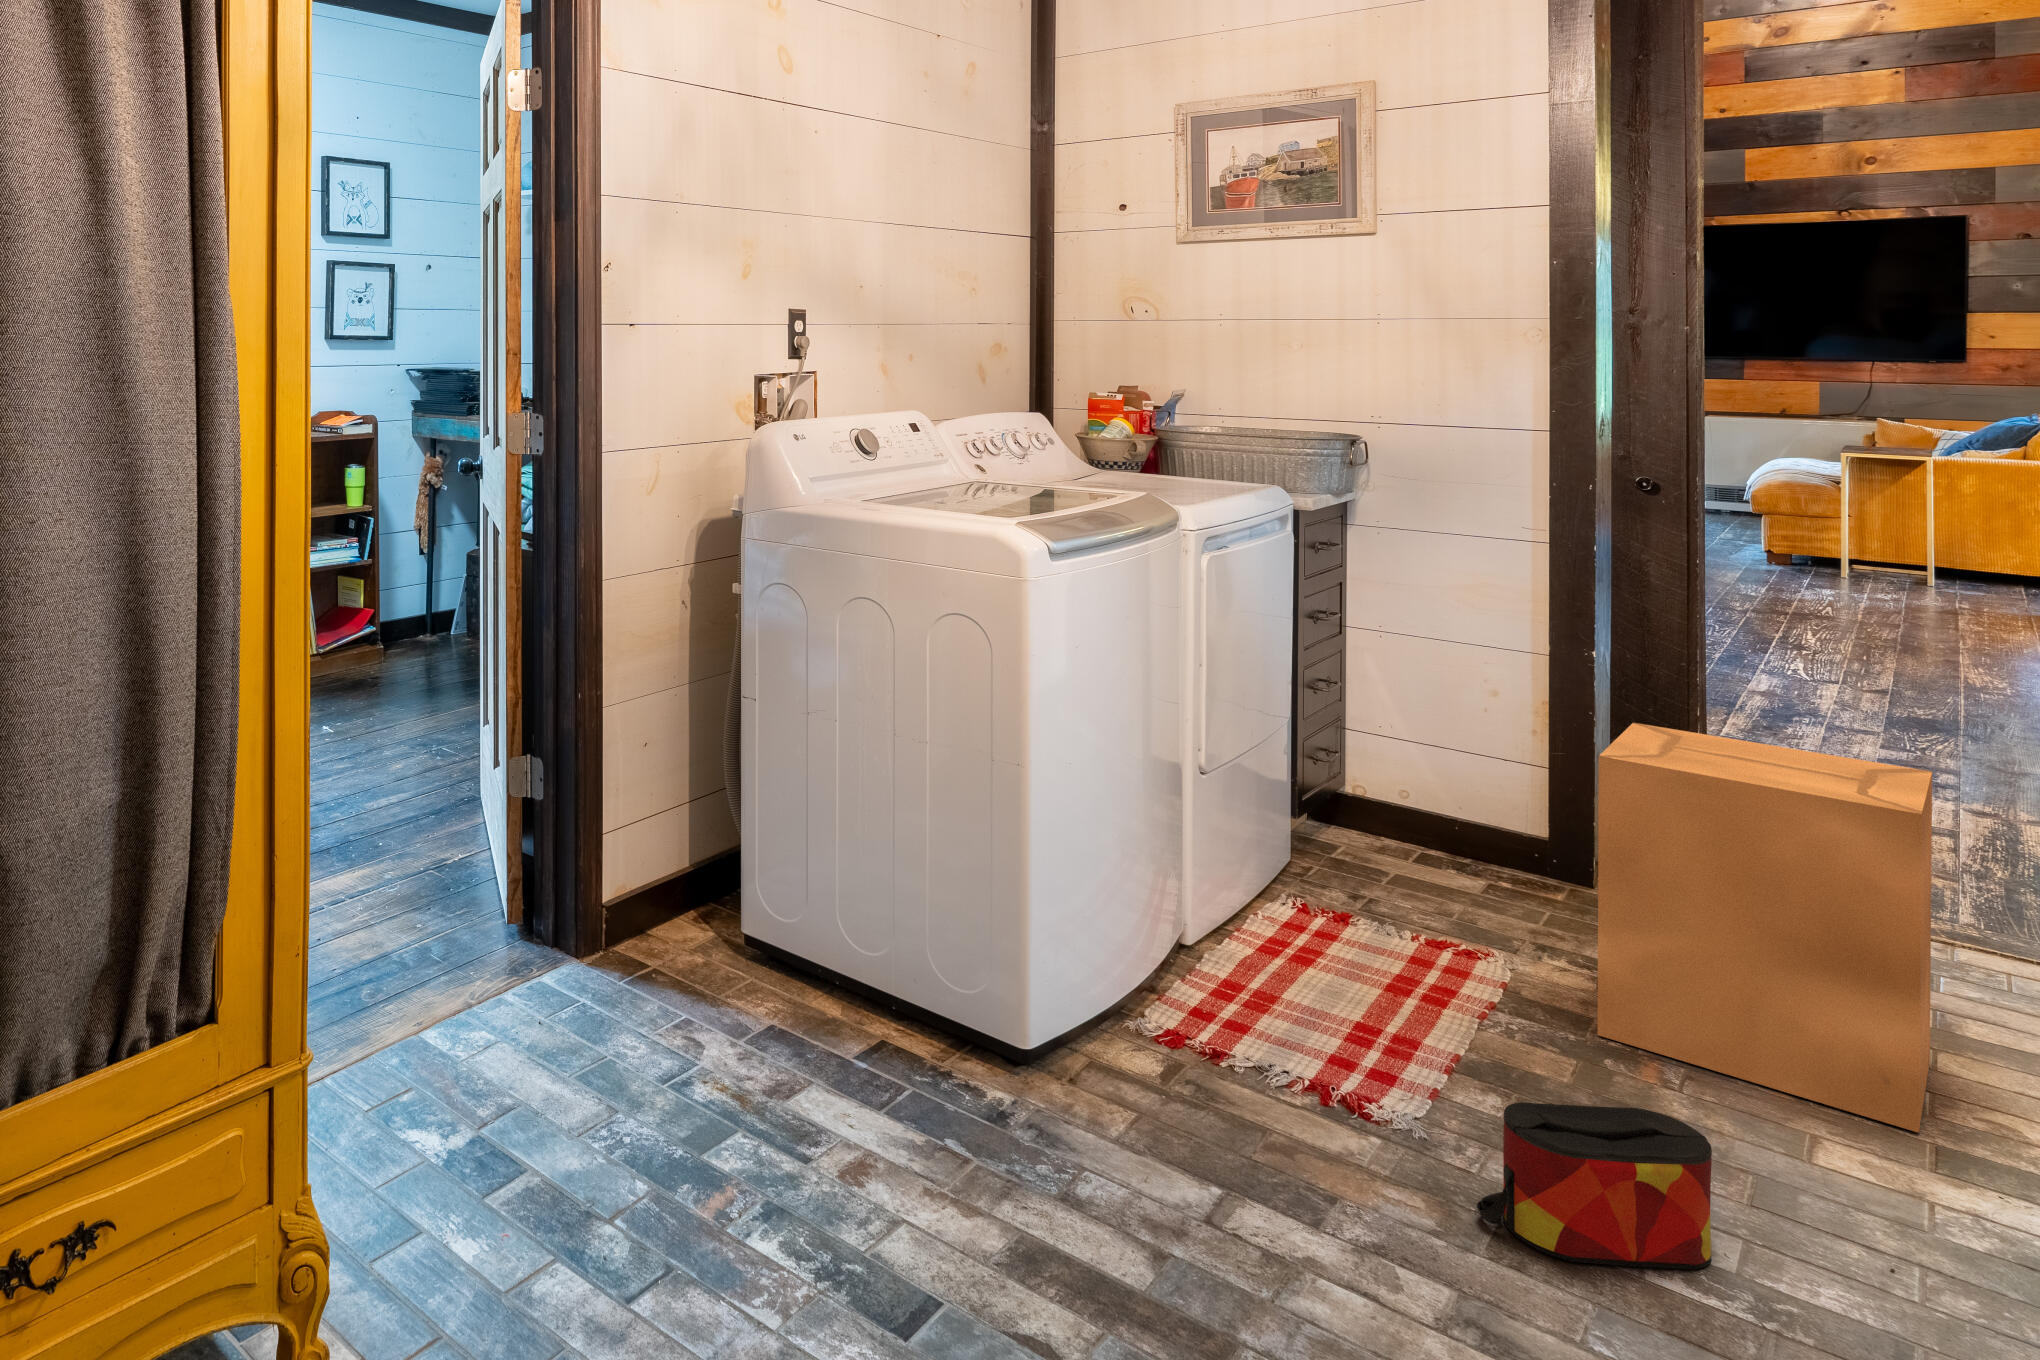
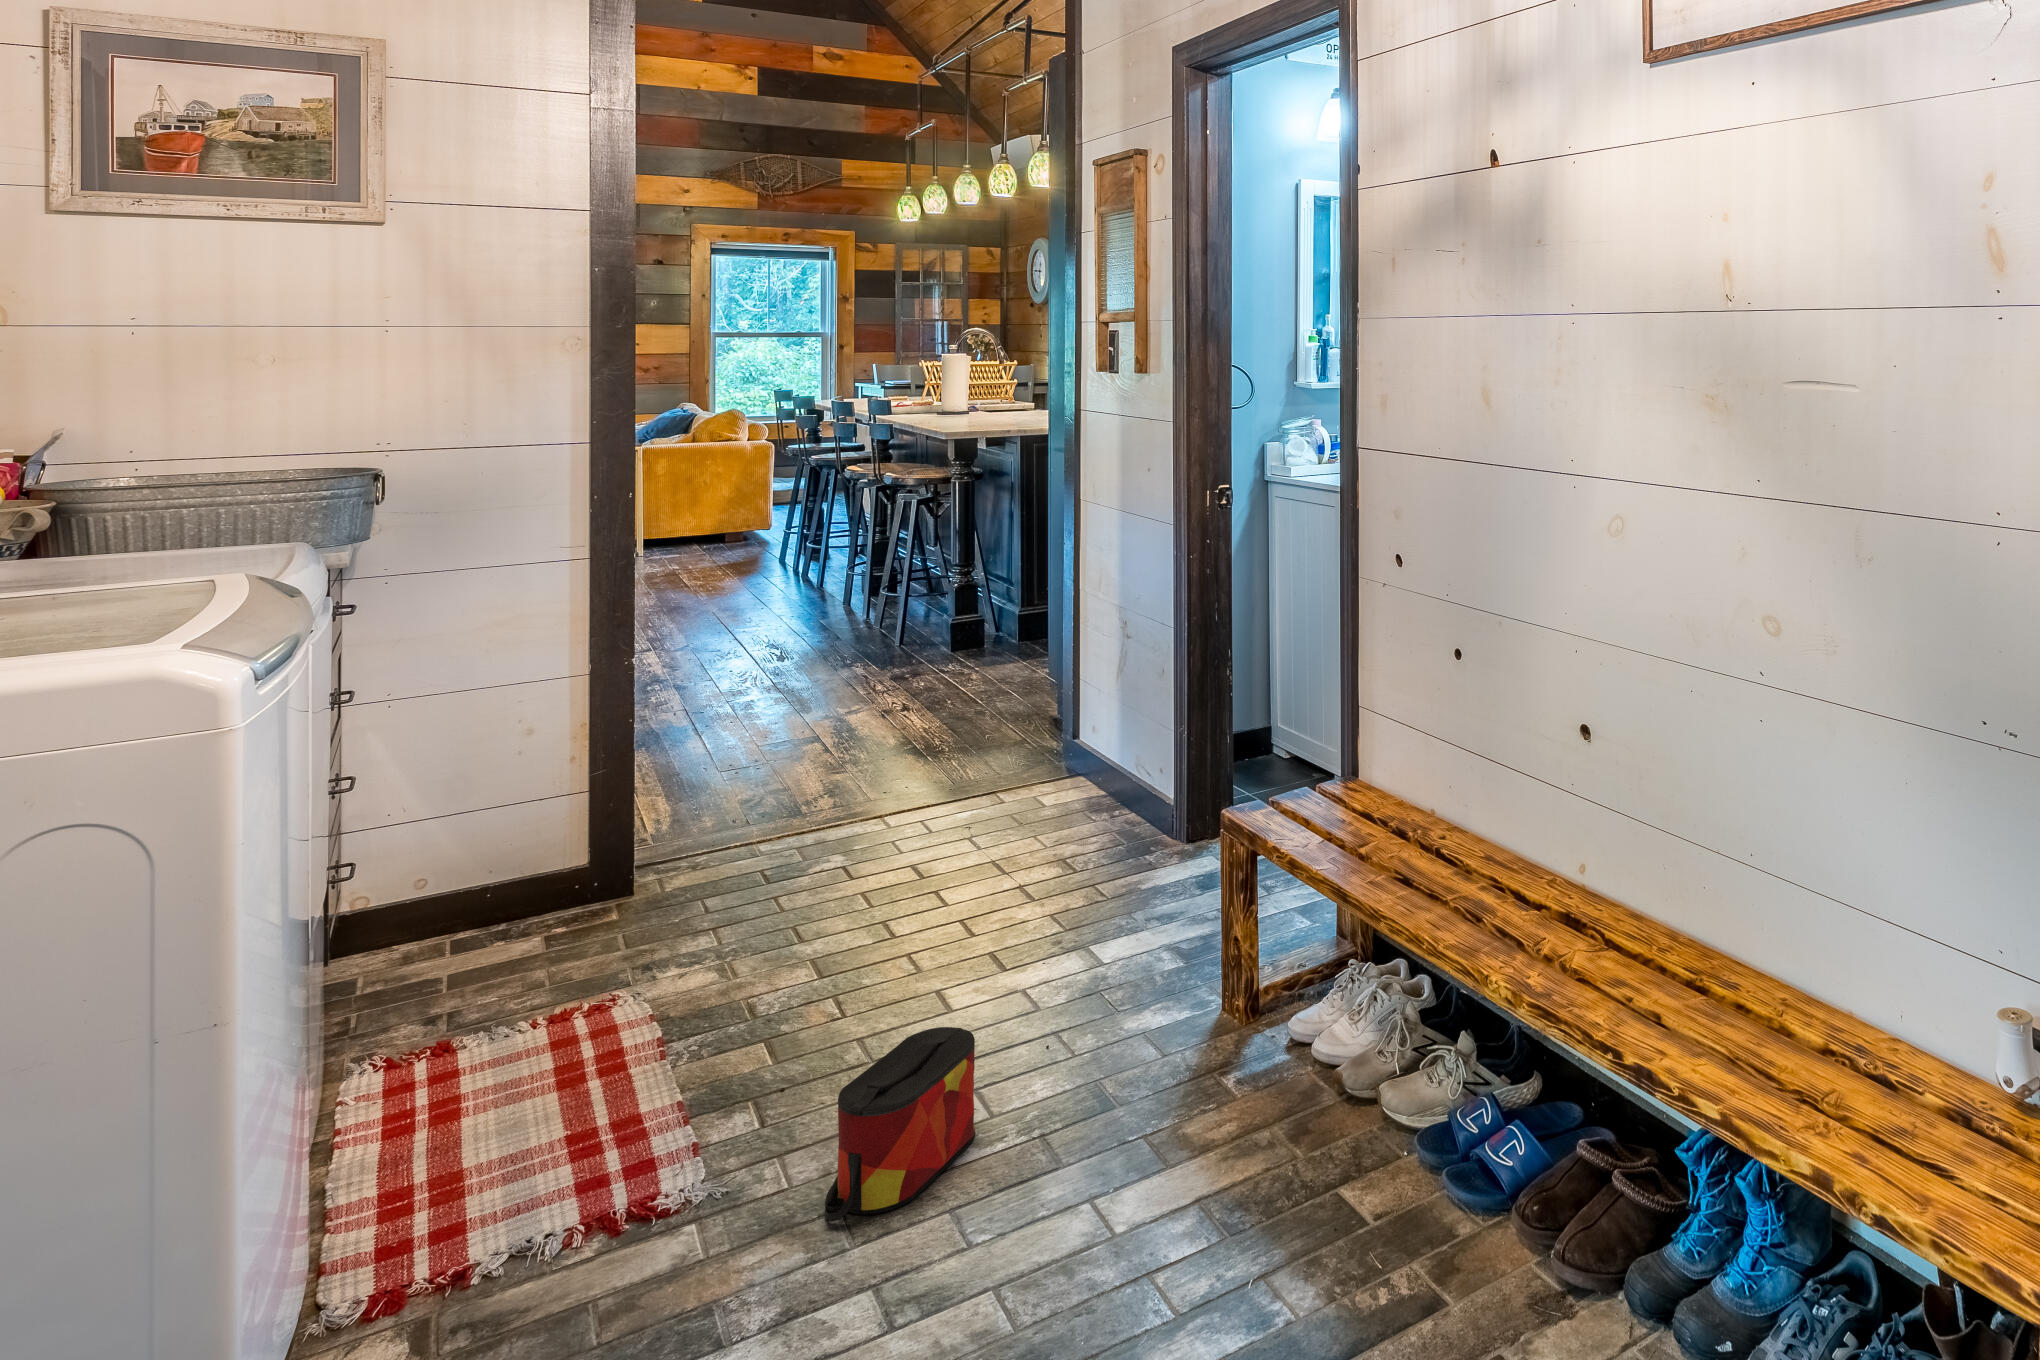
cardboard box: present [1598,723,1932,1133] -> none [736,686,979,1016]

